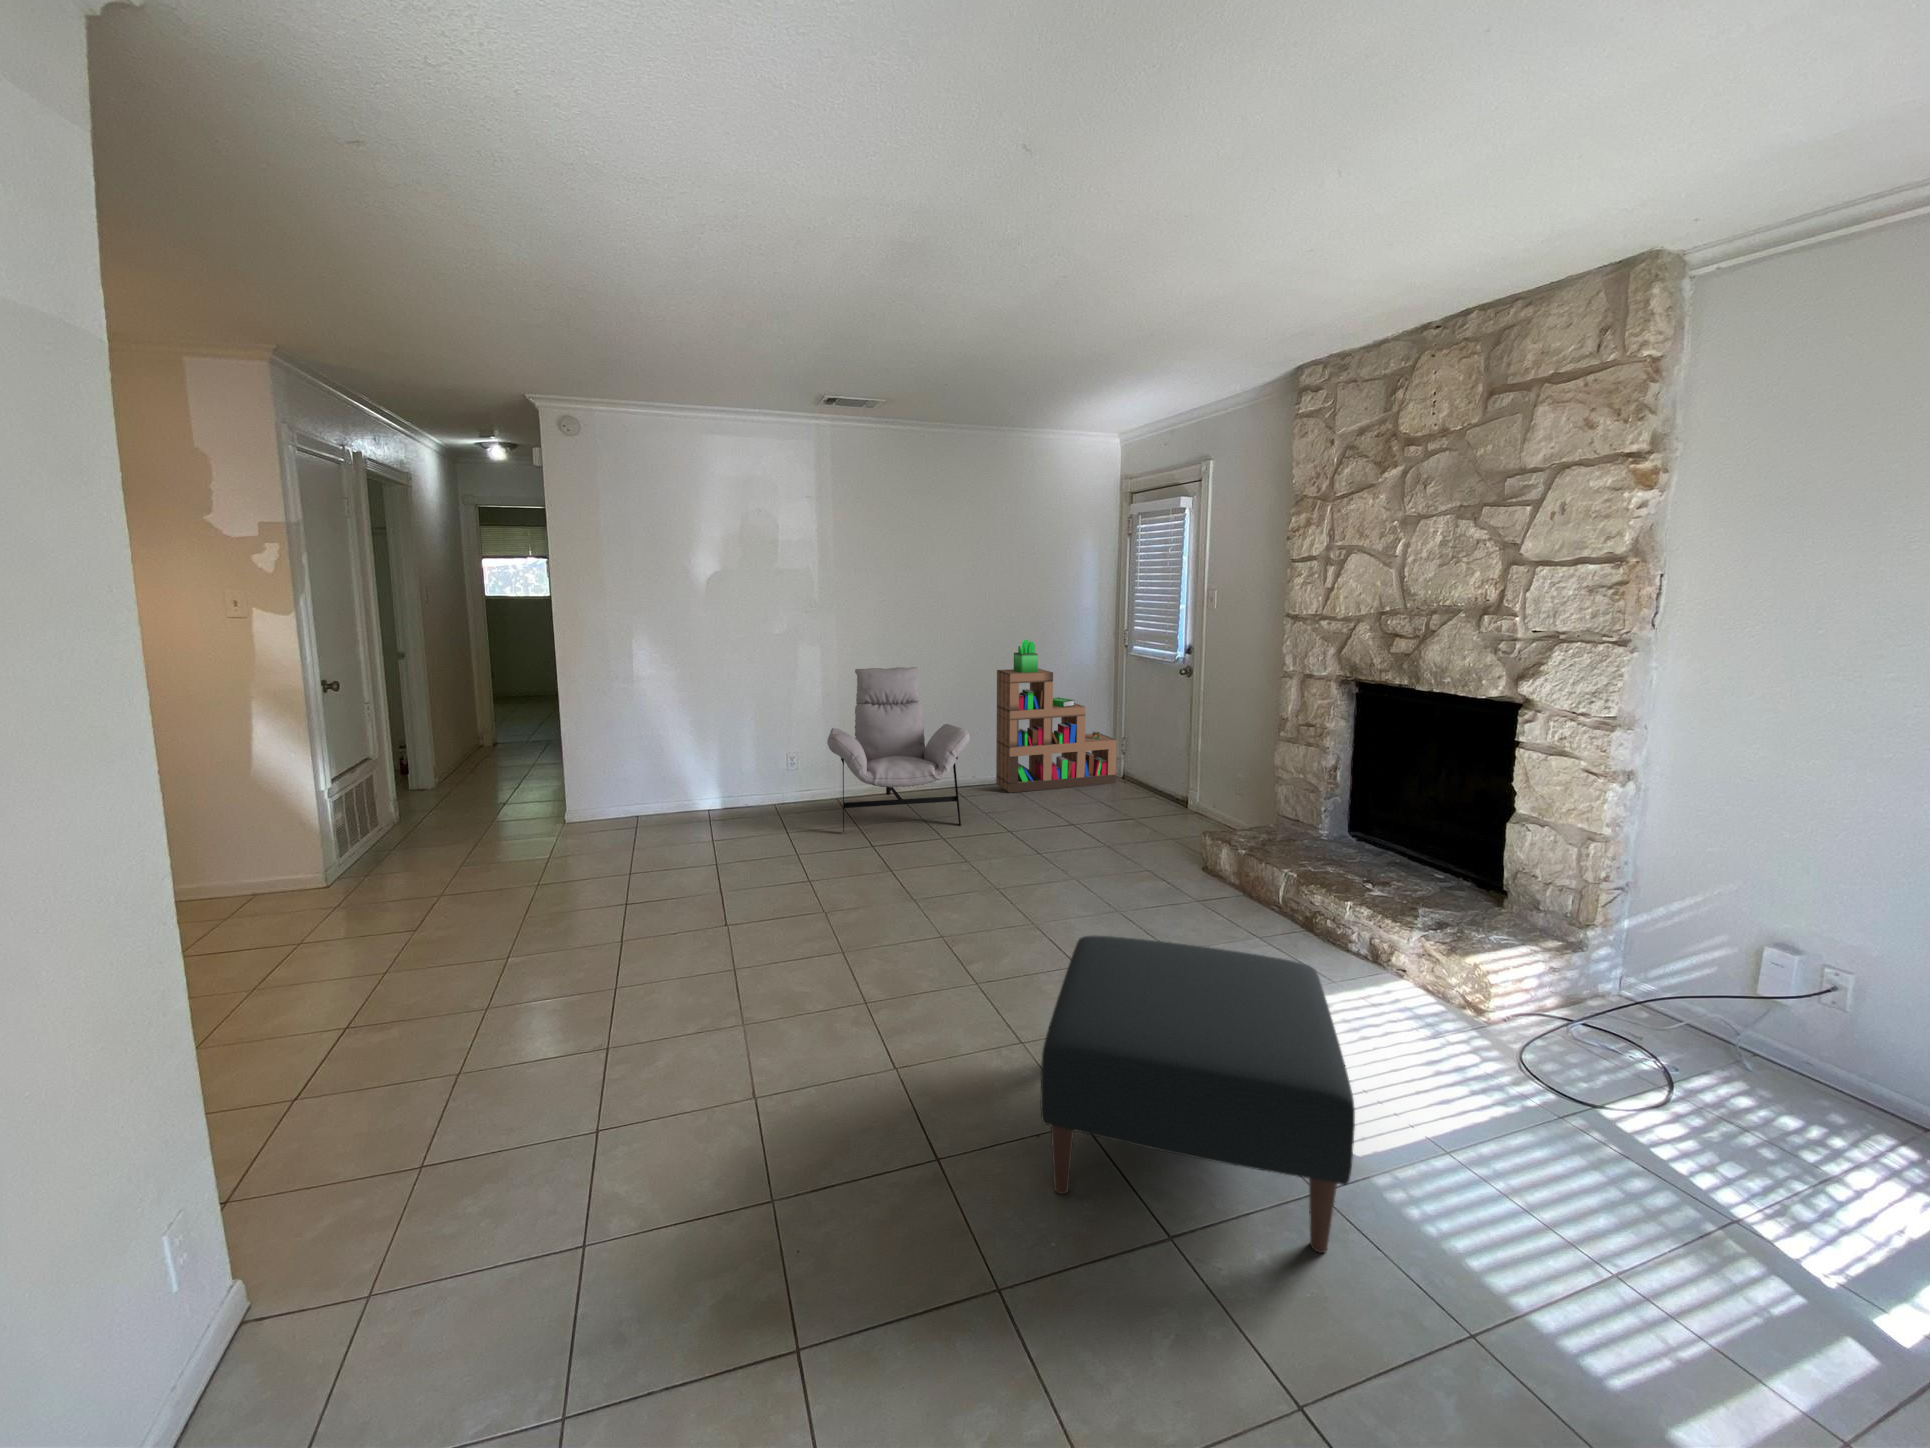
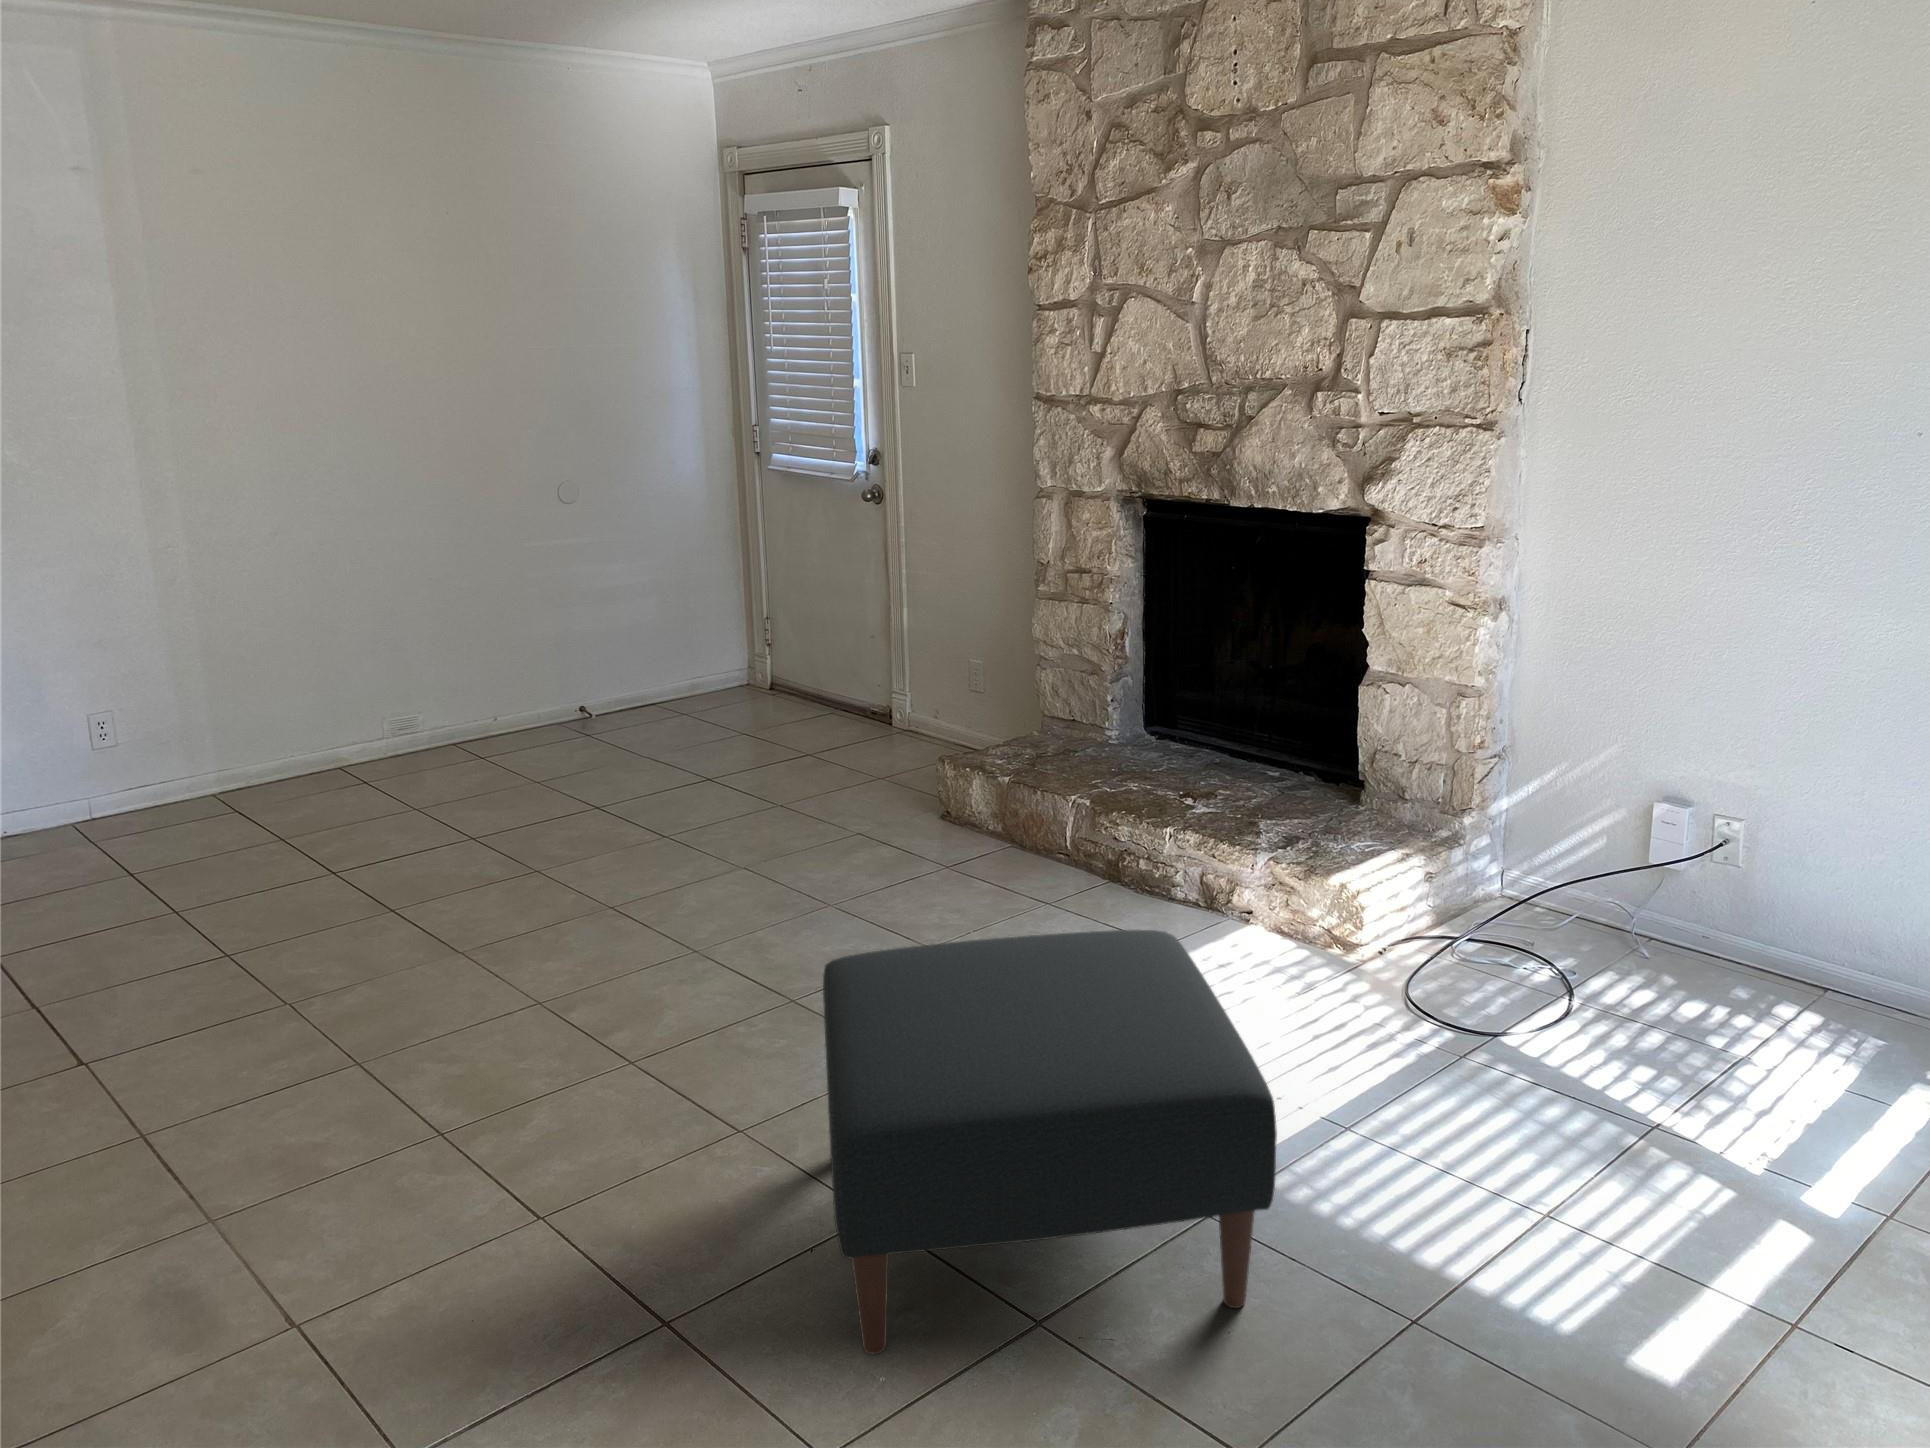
bookshelf: present [996,640,1117,793] -> none [524,462,762,746]
lounge chair: present [827,667,970,833] -> none [195,530,506,873]

